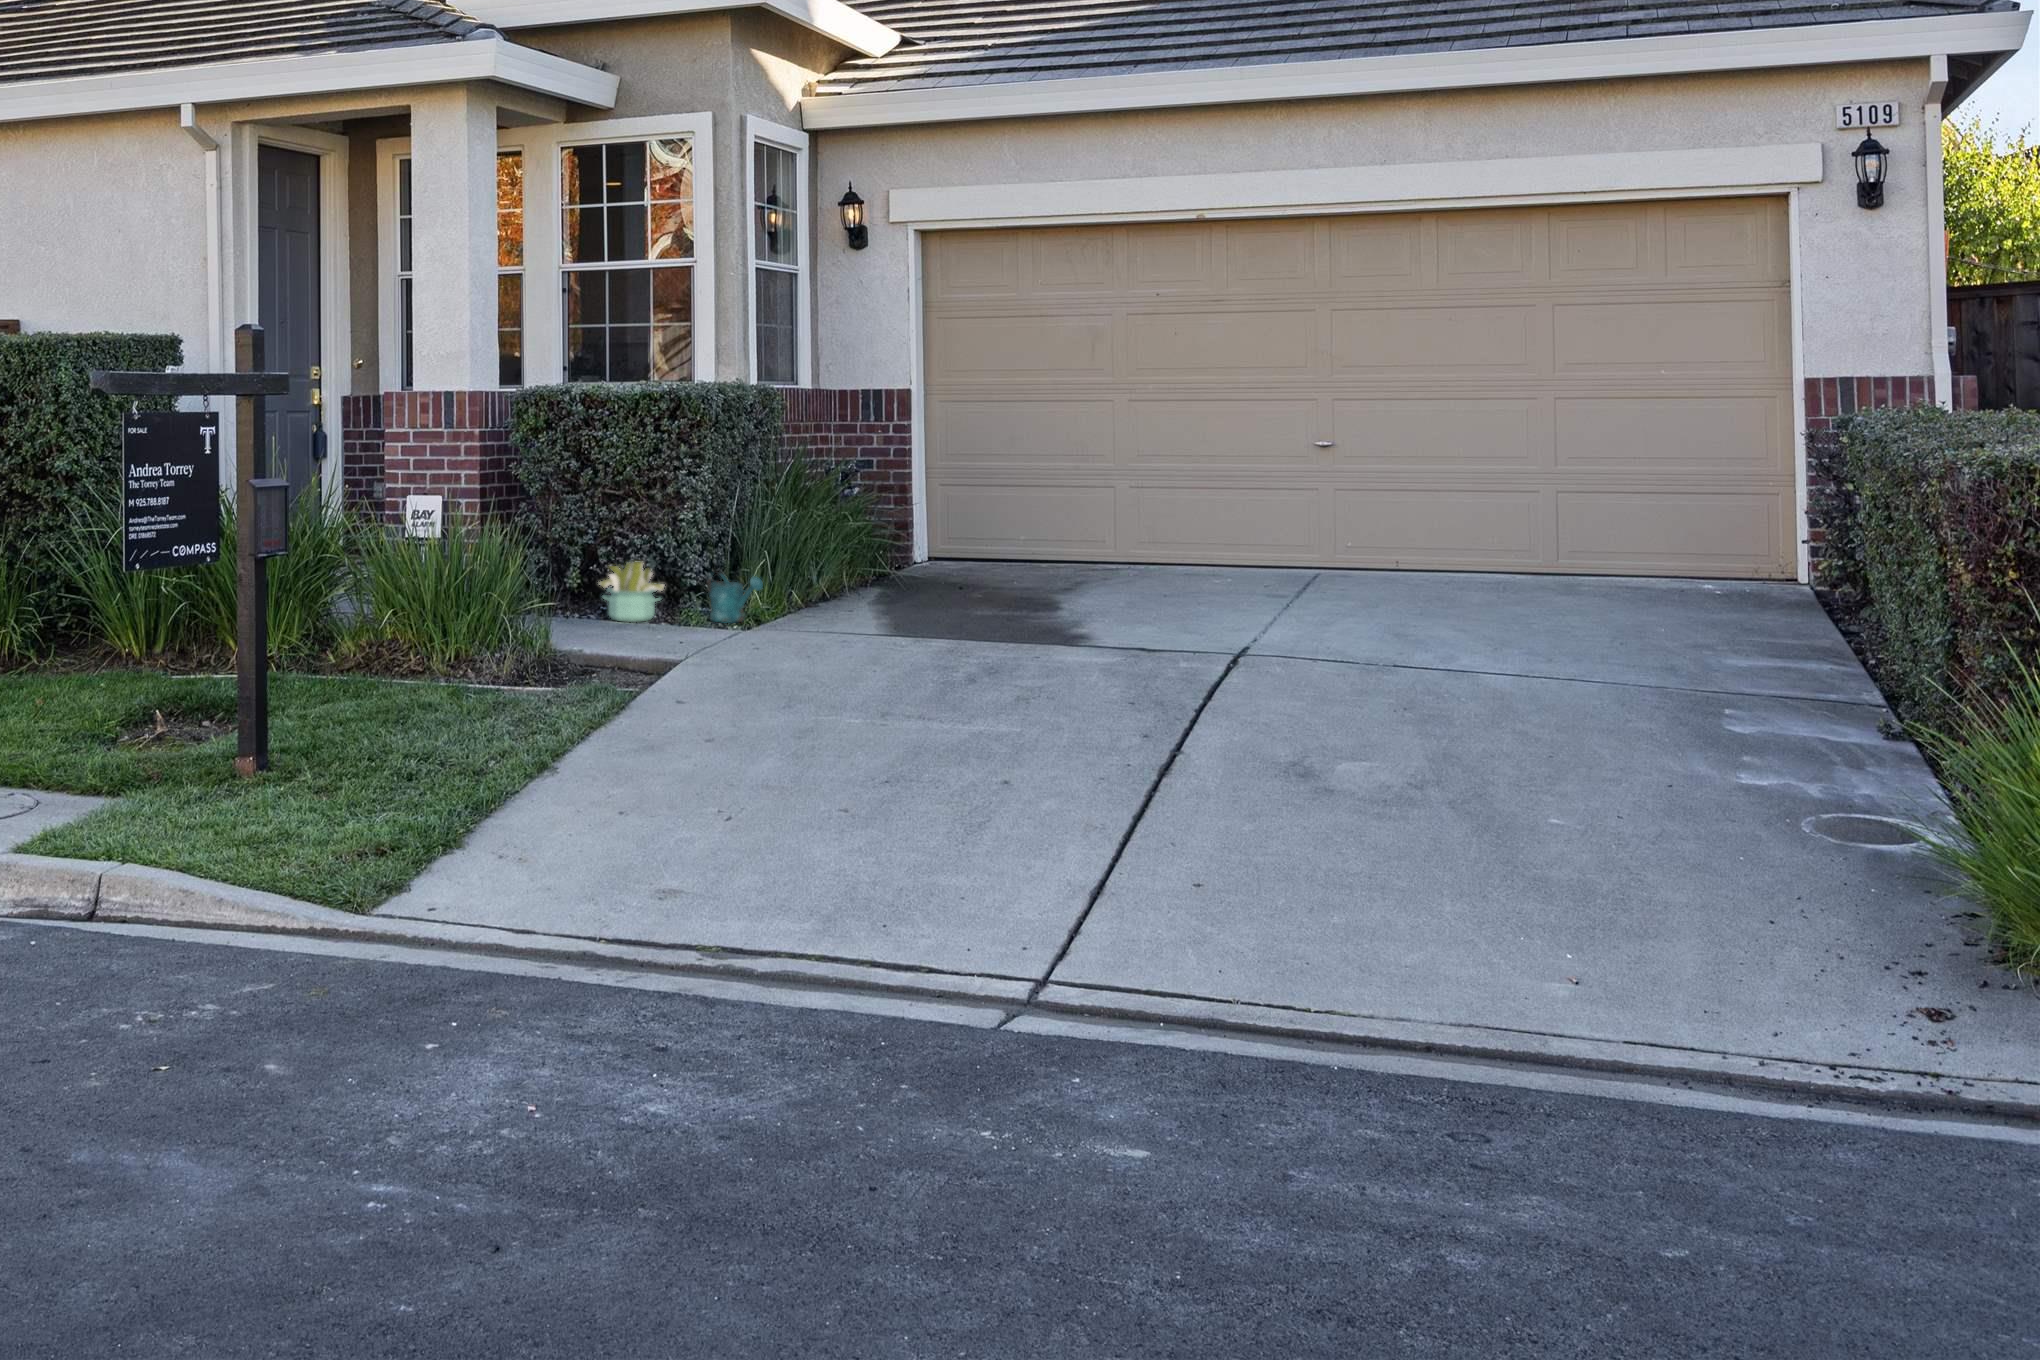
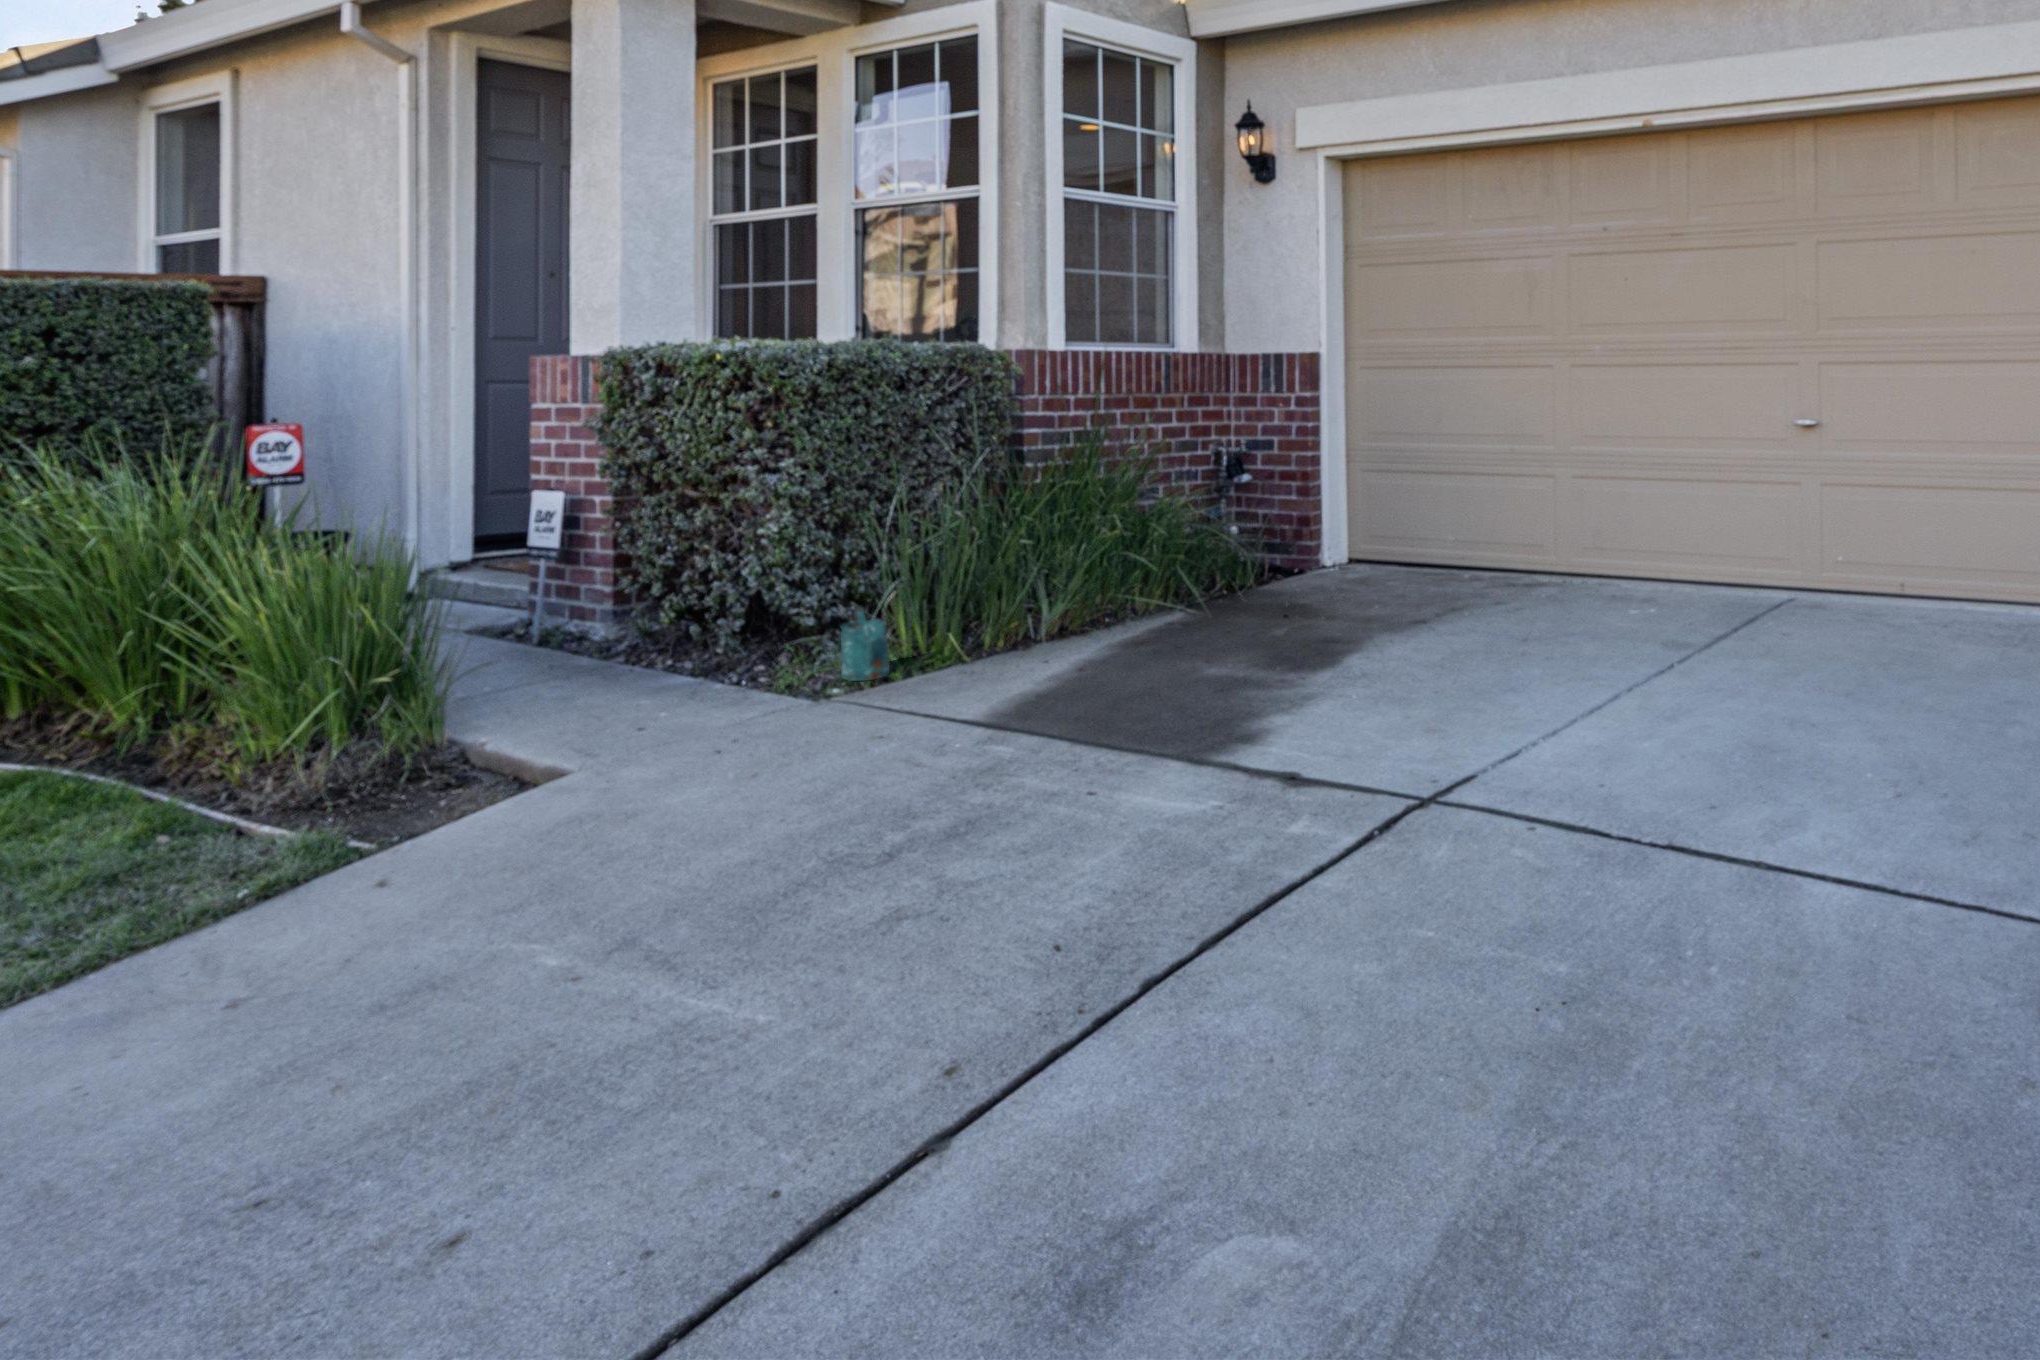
decorative plant: present [600,562,664,622] -> none [698,590,796,674]

